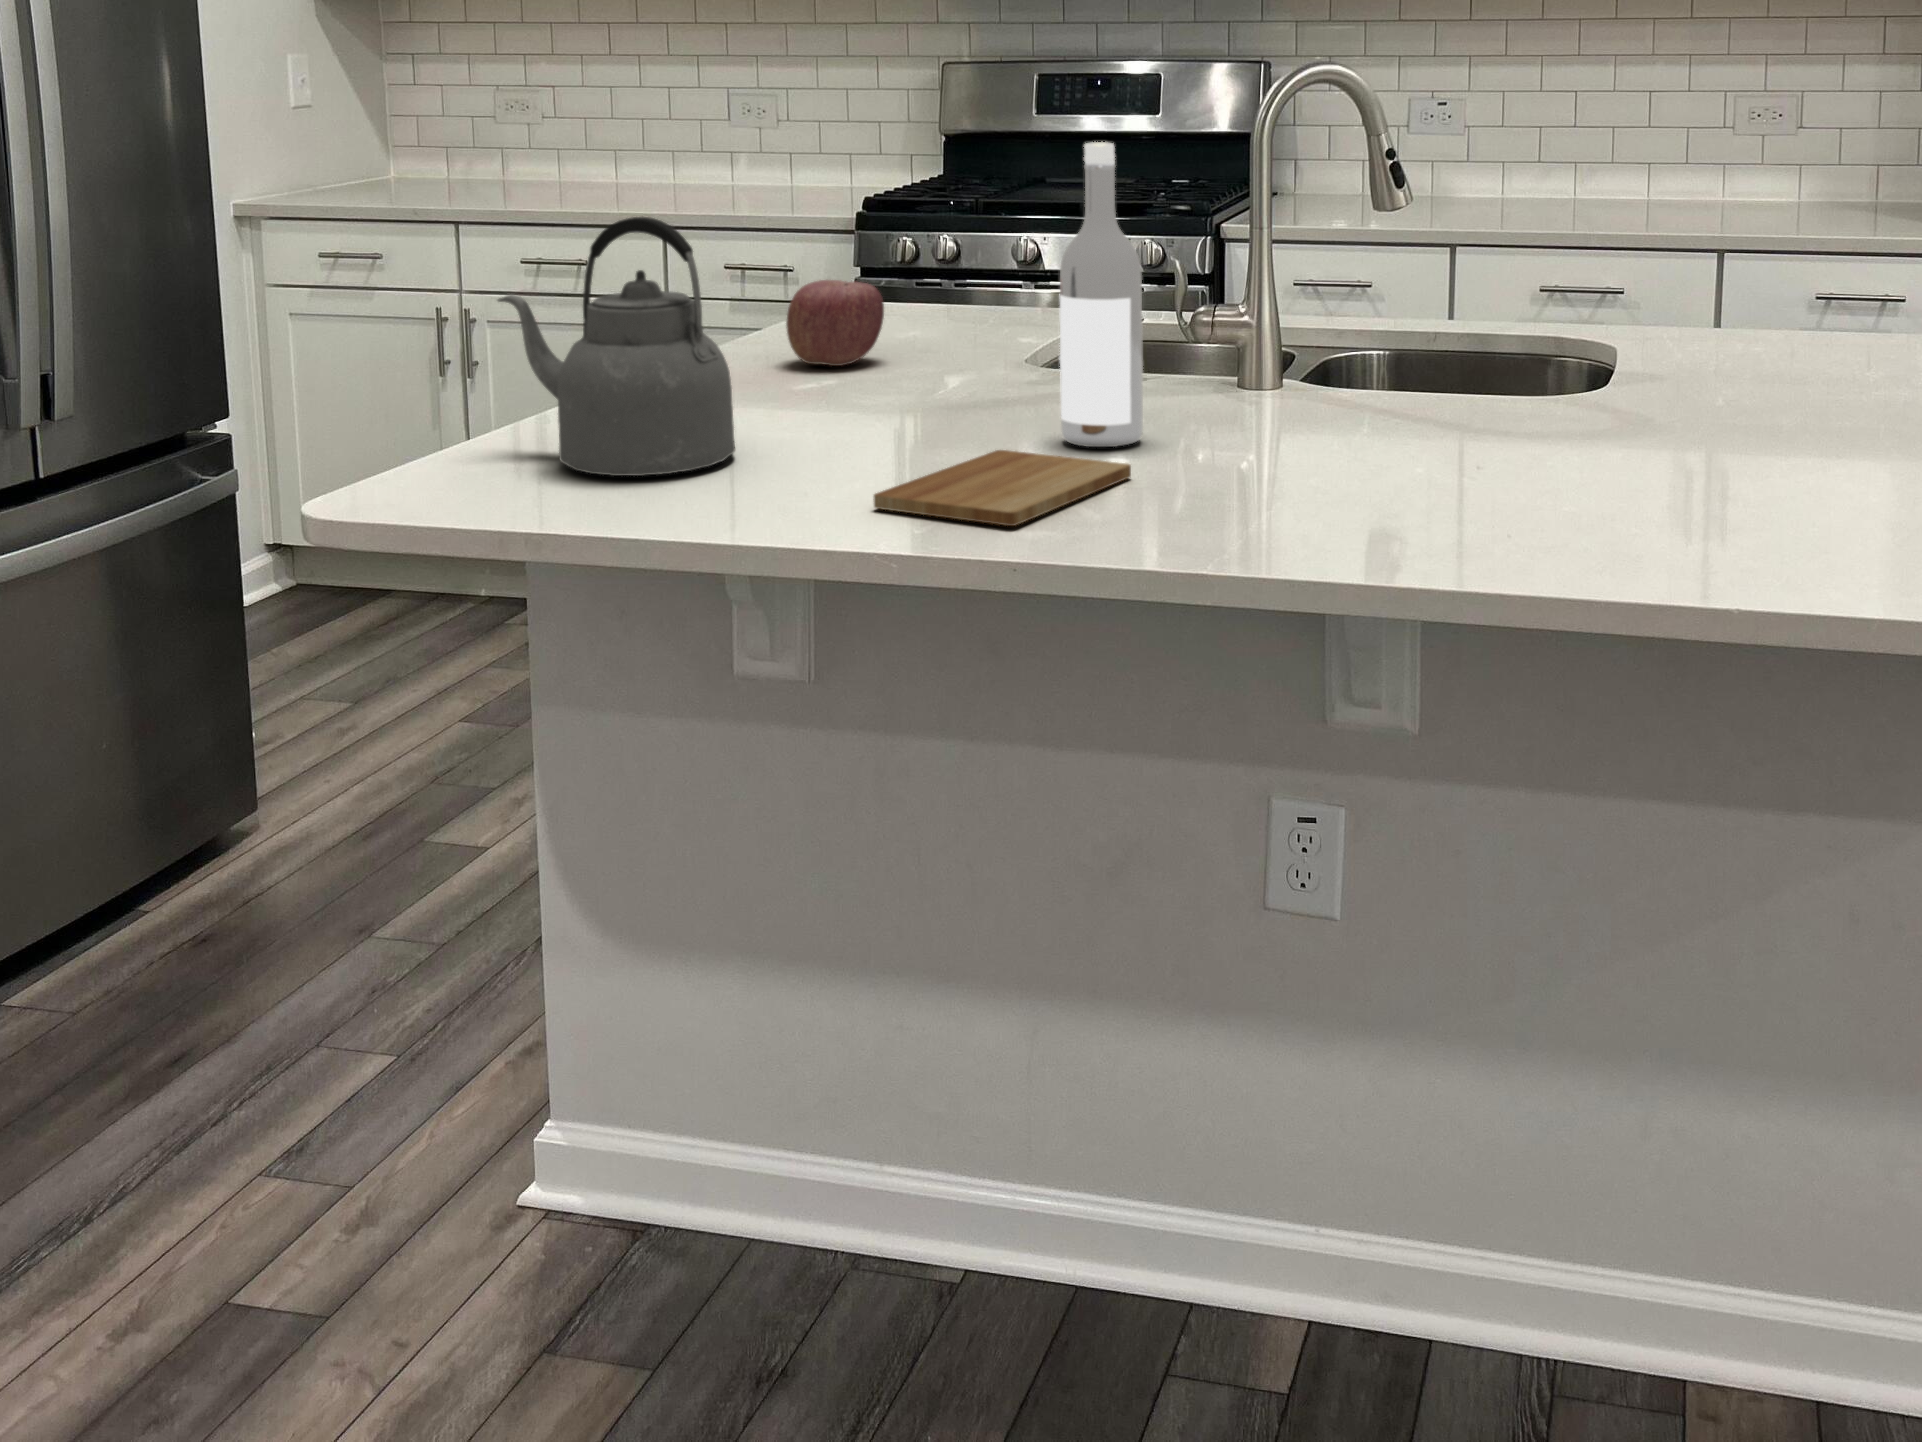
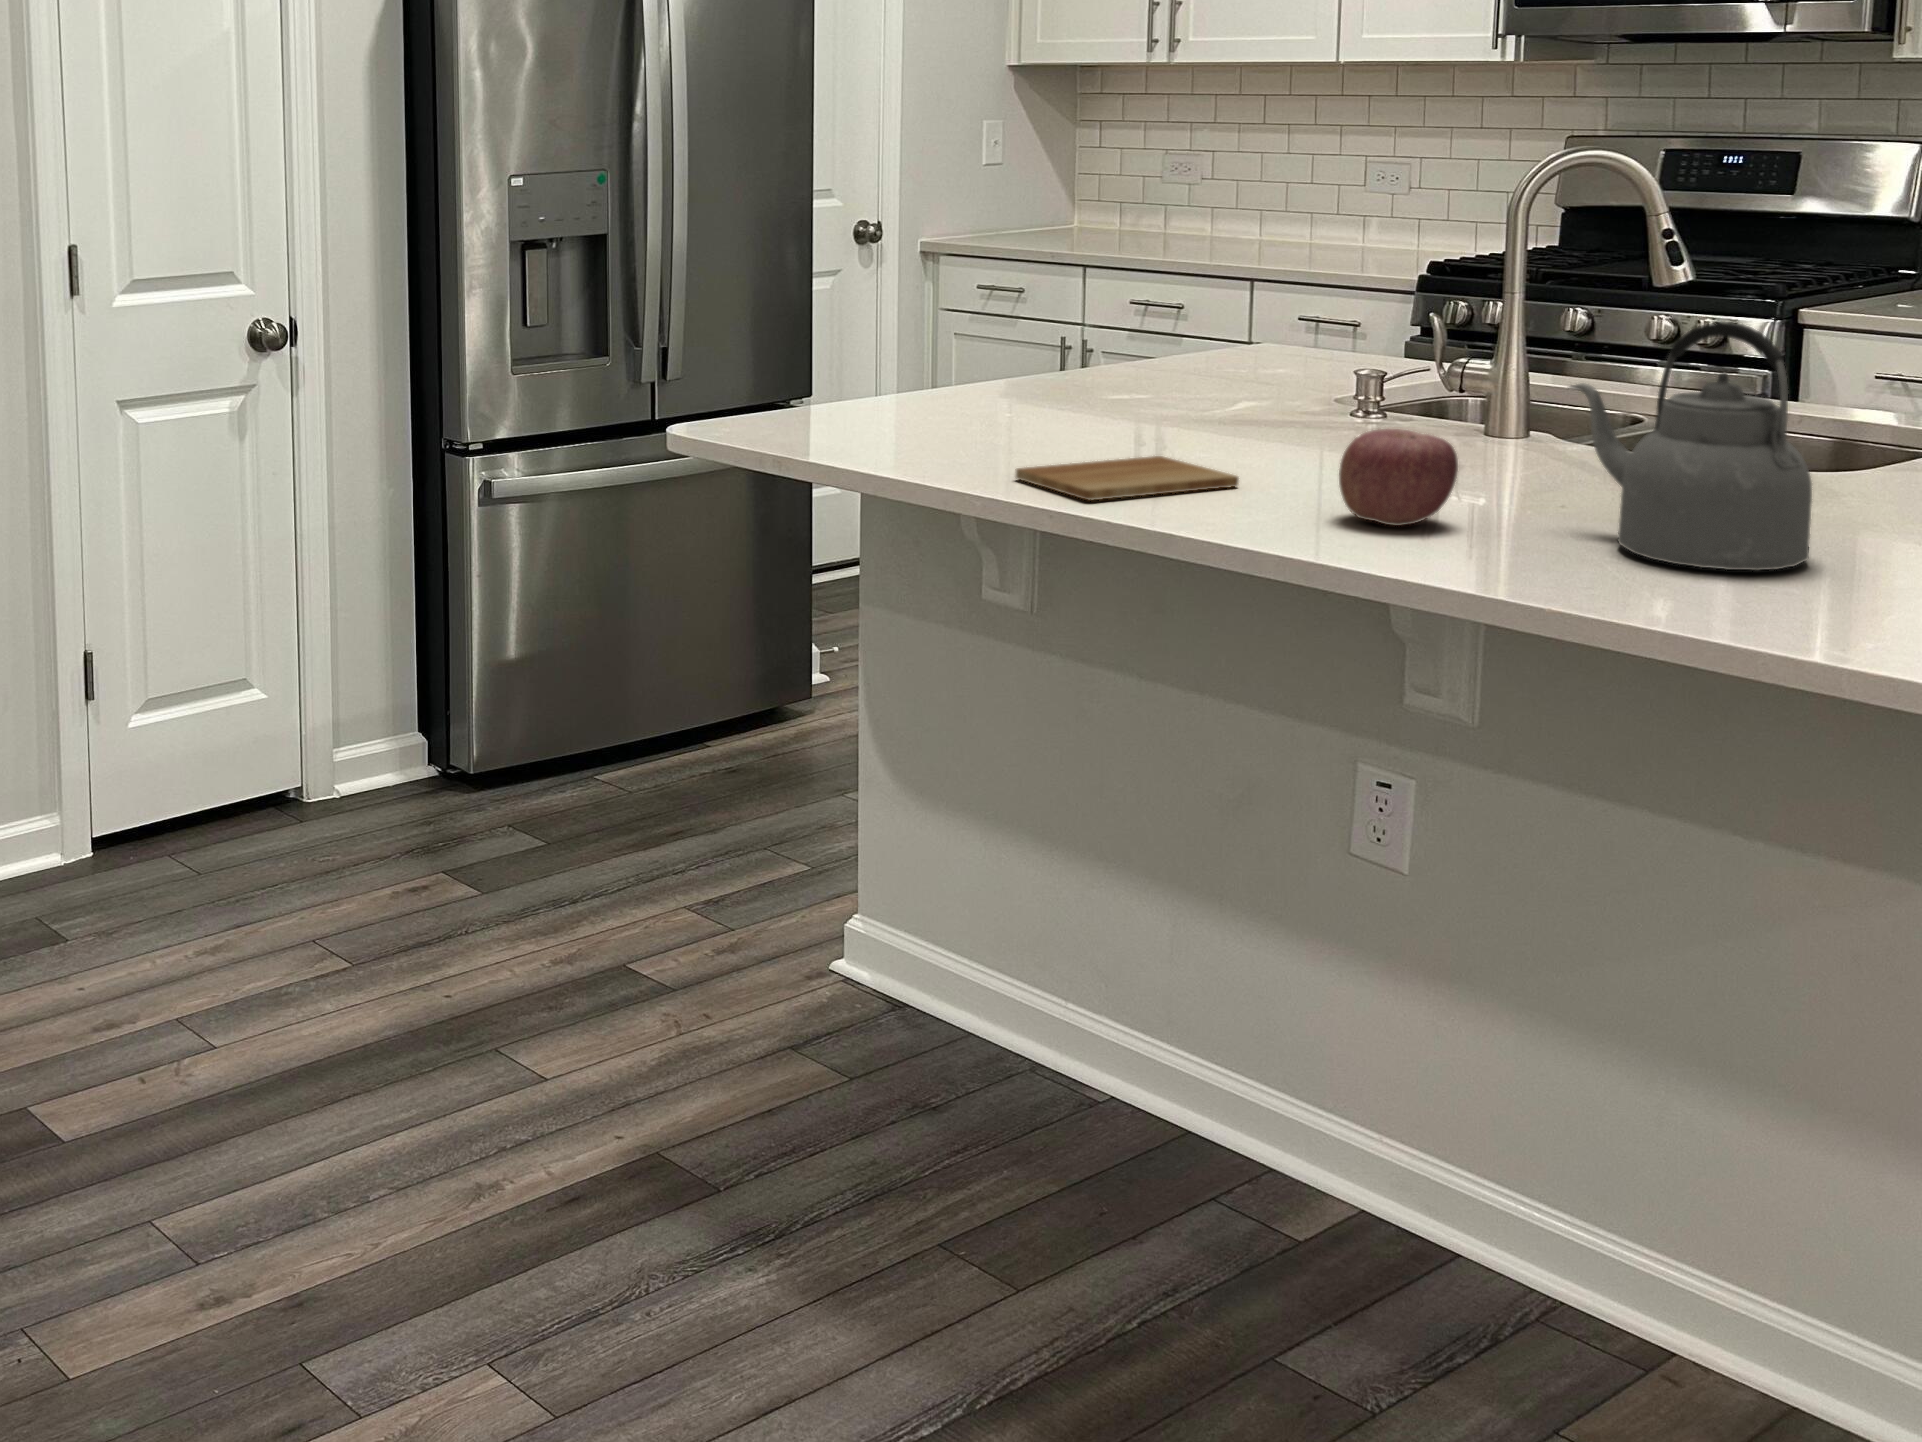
wine bottle: present [1060,142,1143,447] -> none [1231,222,1307,468]
kettle: present [498,217,735,476] -> present [1569,322,1812,570]
apple: present [786,280,884,366] -> present [1339,429,1458,526]

